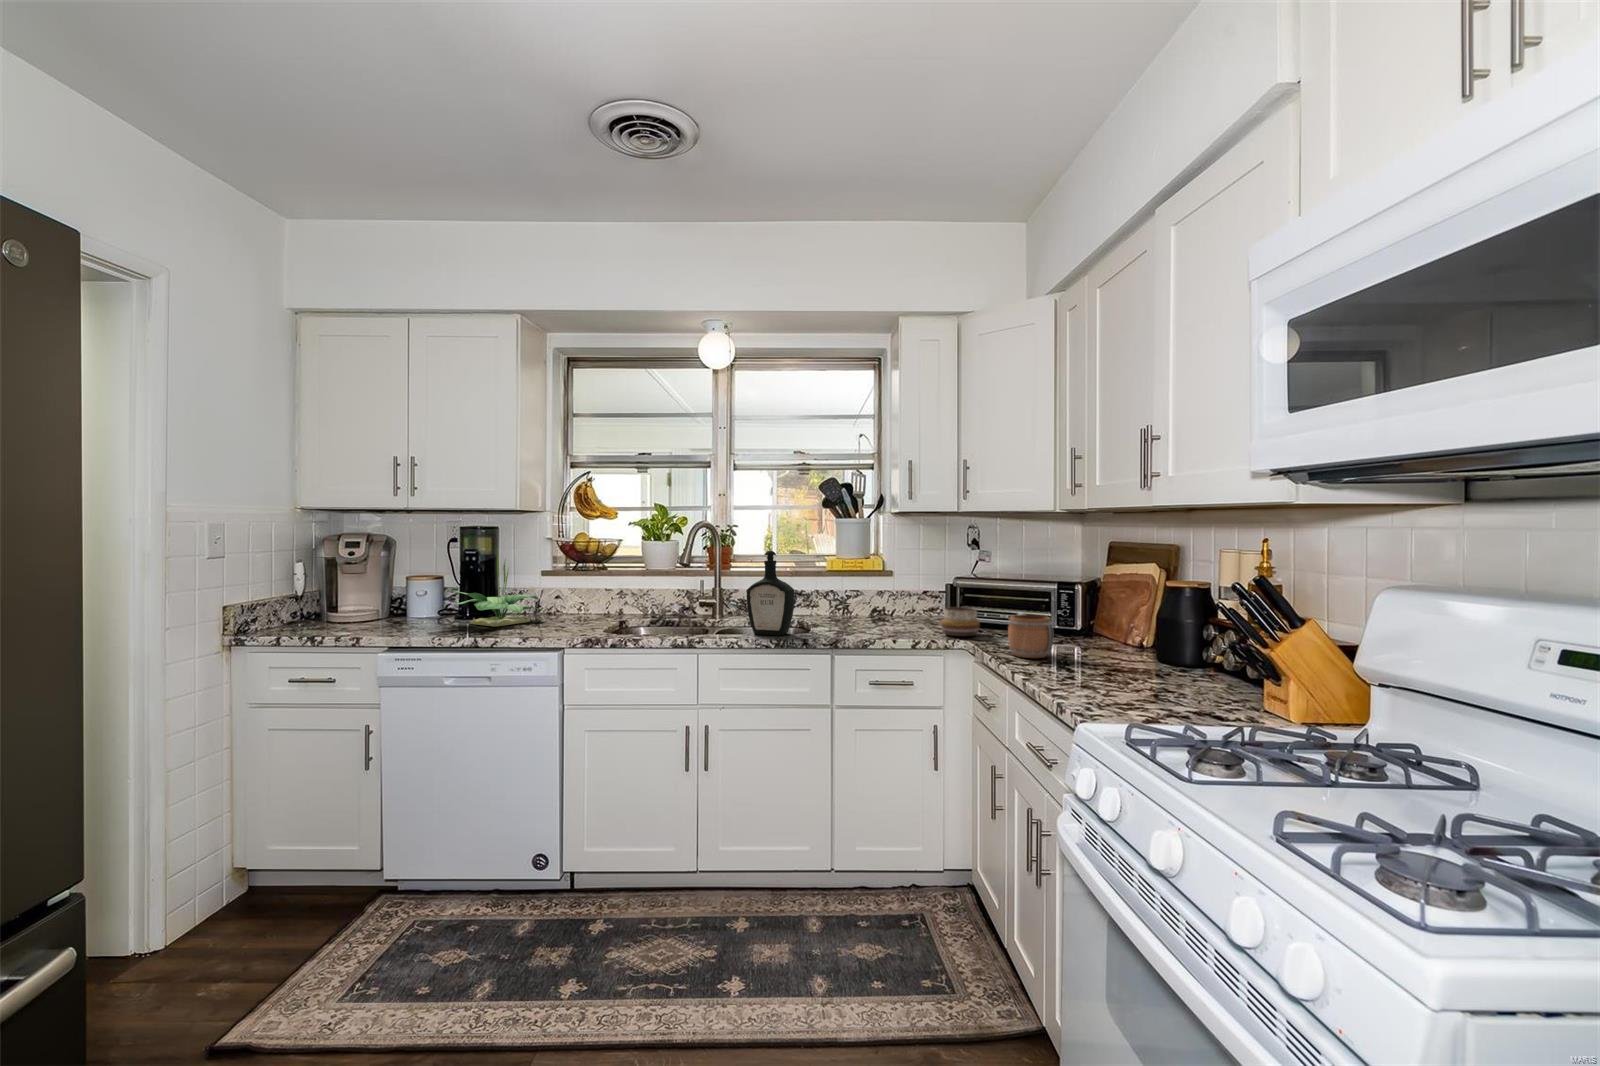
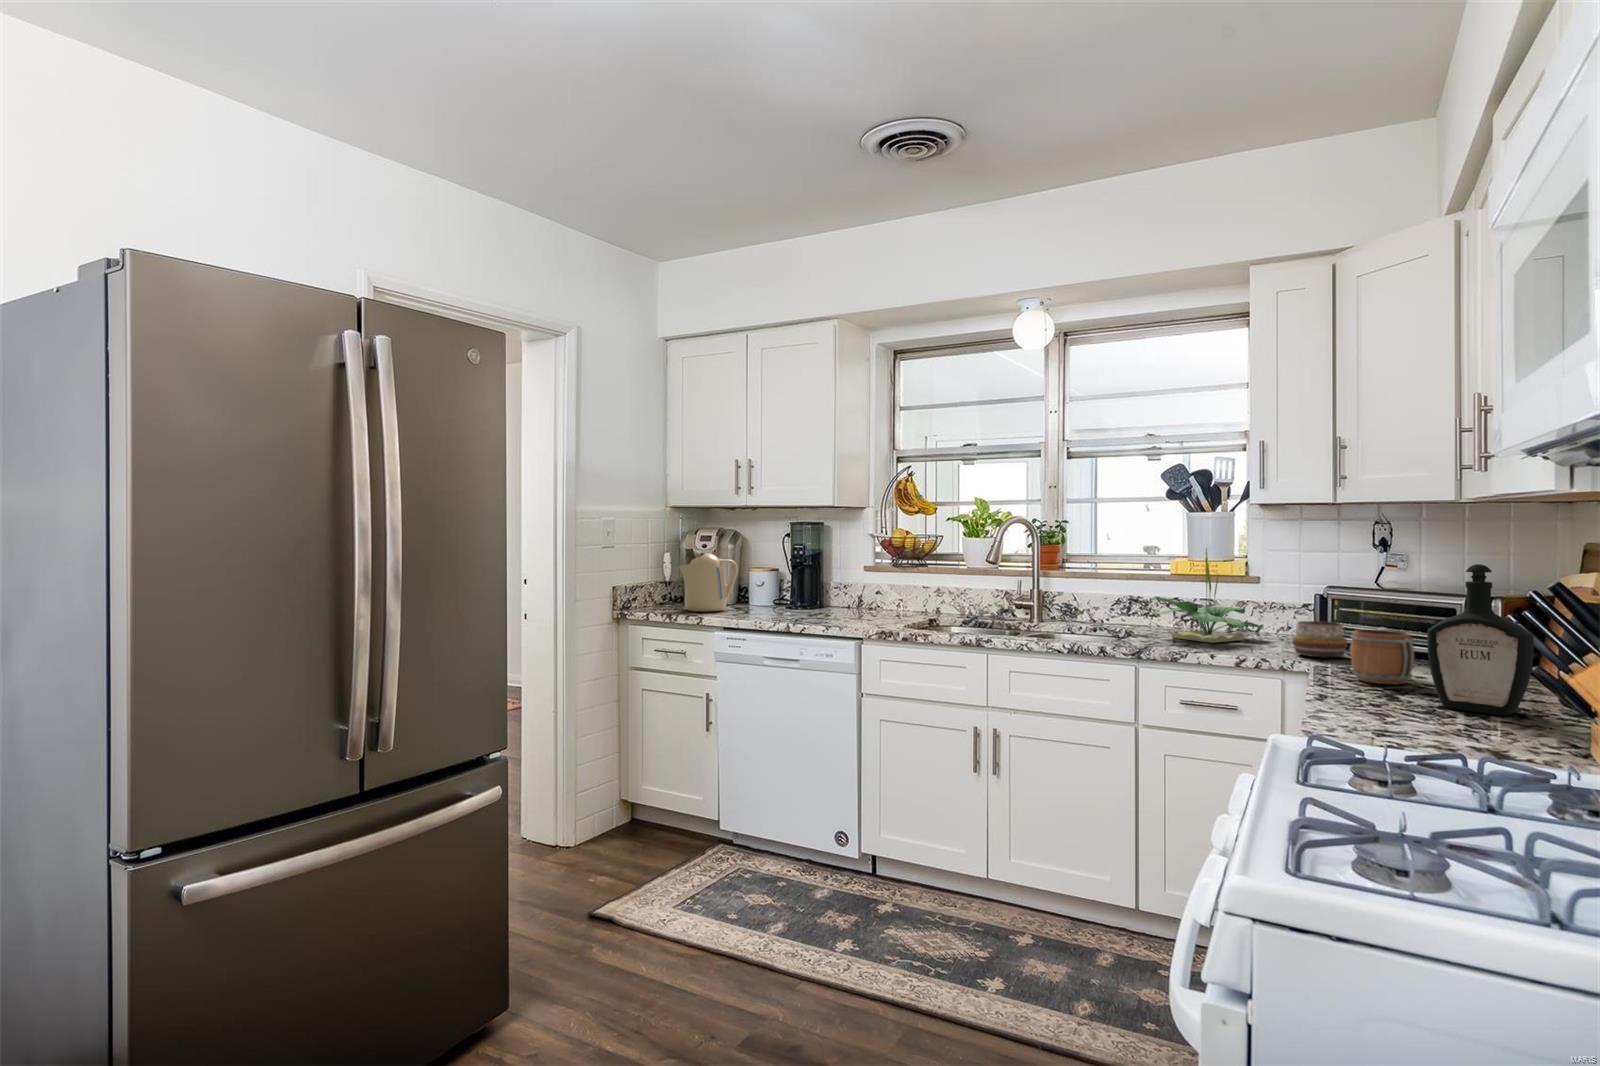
potted plant: present [451,547,544,627] -> present [1156,548,1263,643]
bottle: present [747,551,795,636] -> present [1427,564,1534,715]
kettle: none [317,563,396,631] -> present [679,553,738,612]

